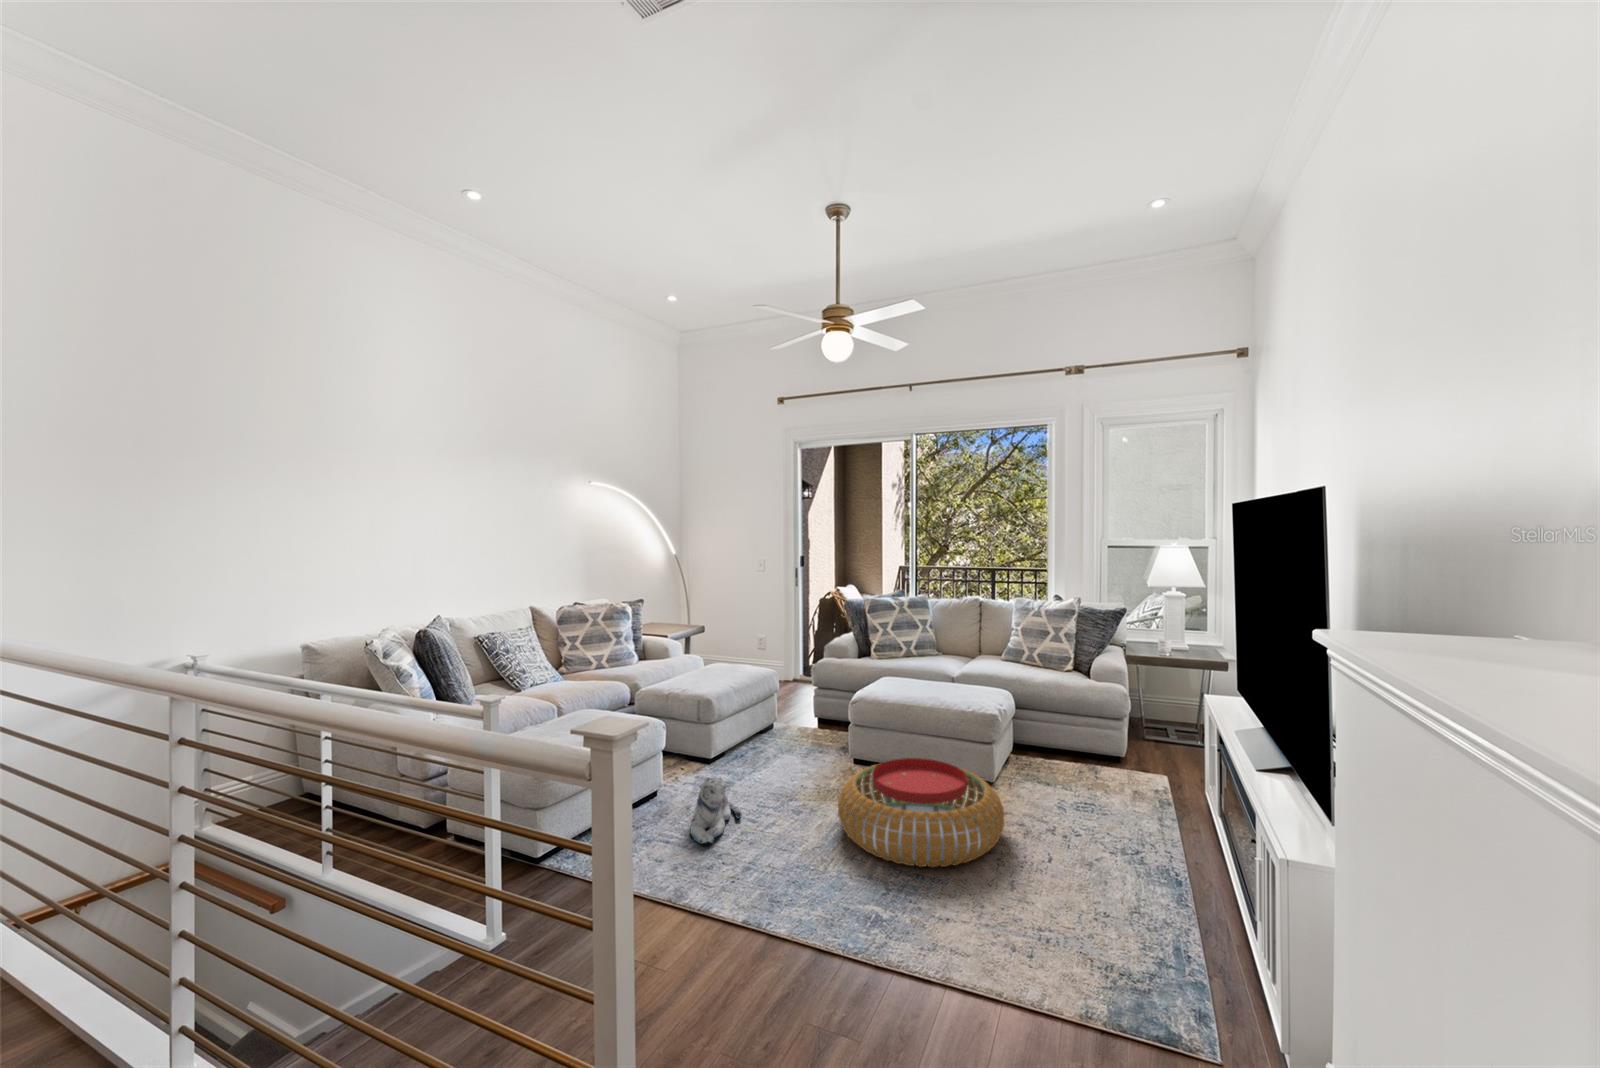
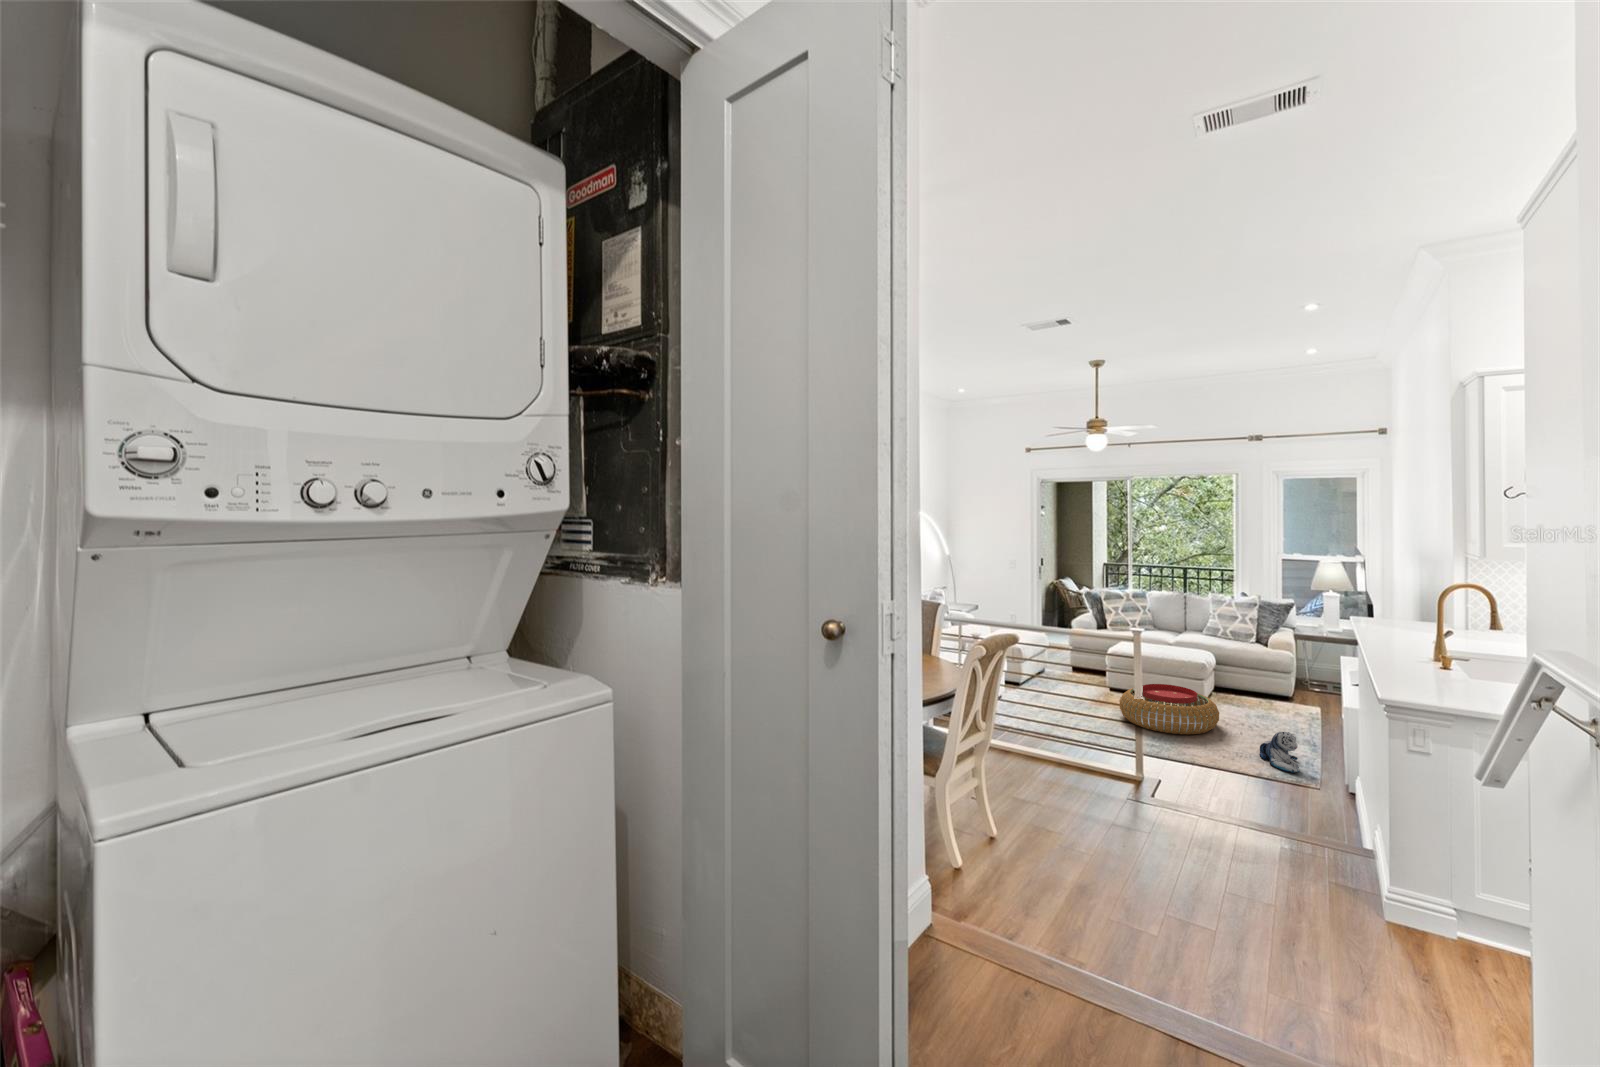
plush toy: present [690,778,742,844] -> present [1259,731,1300,773]

